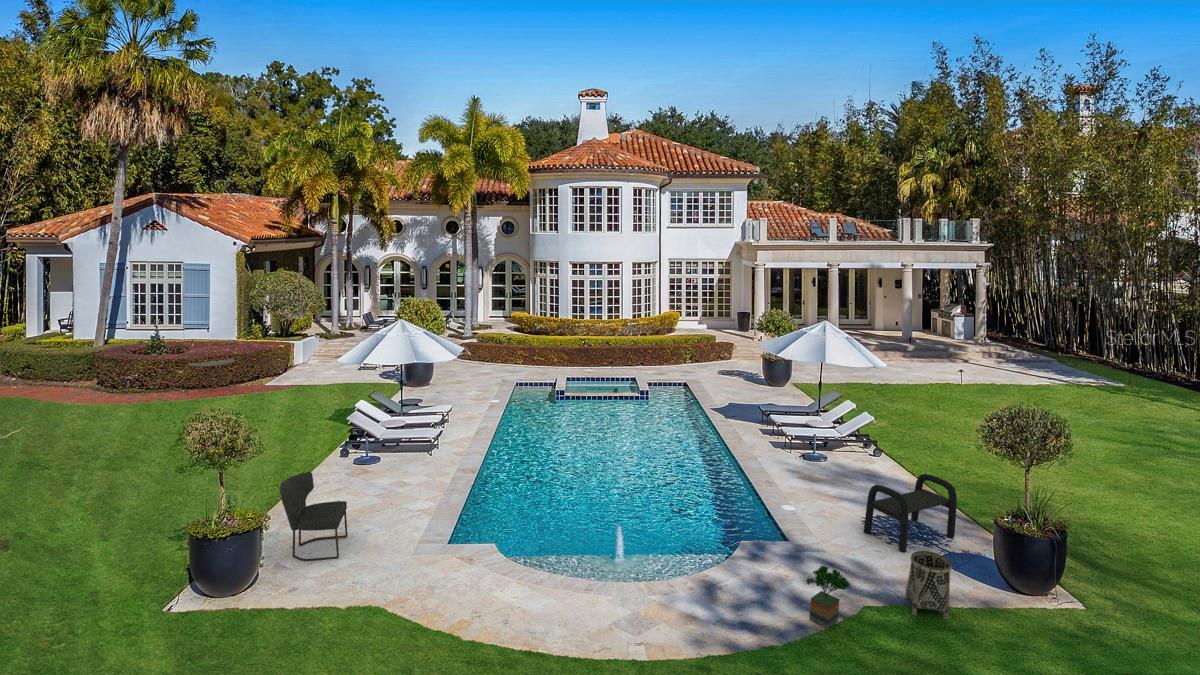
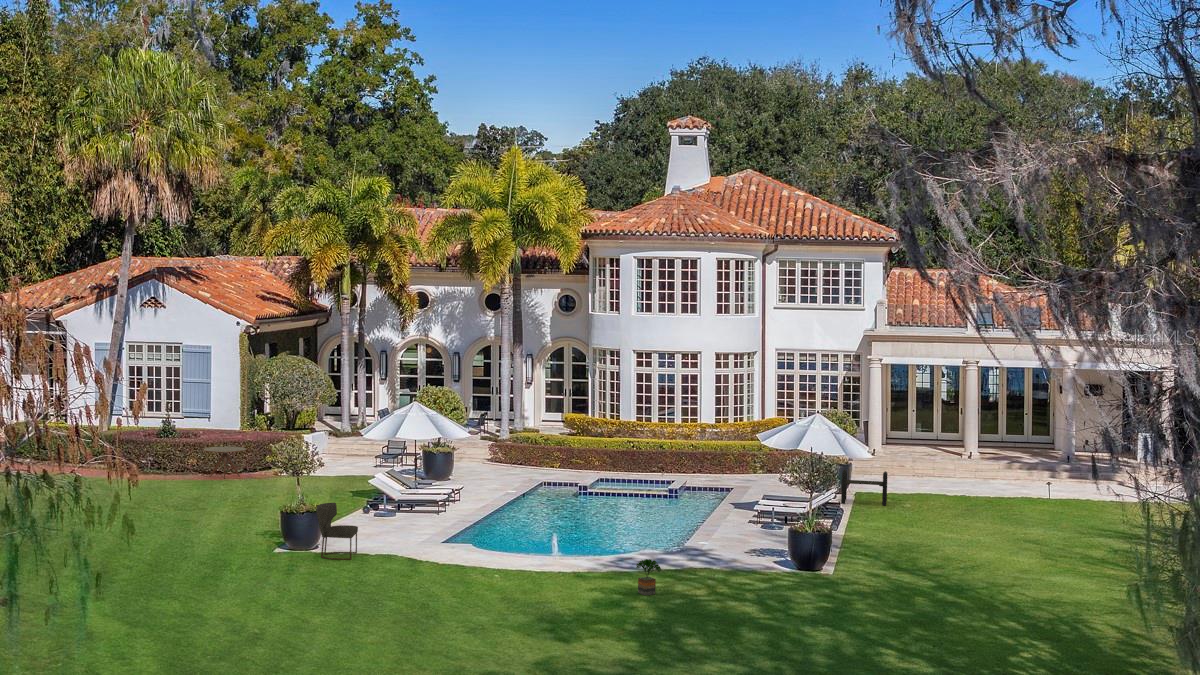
bench: present [864,474,957,552] -> present [841,470,888,506]
basket: present [905,551,952,620] -> none [707,558,735,598]

